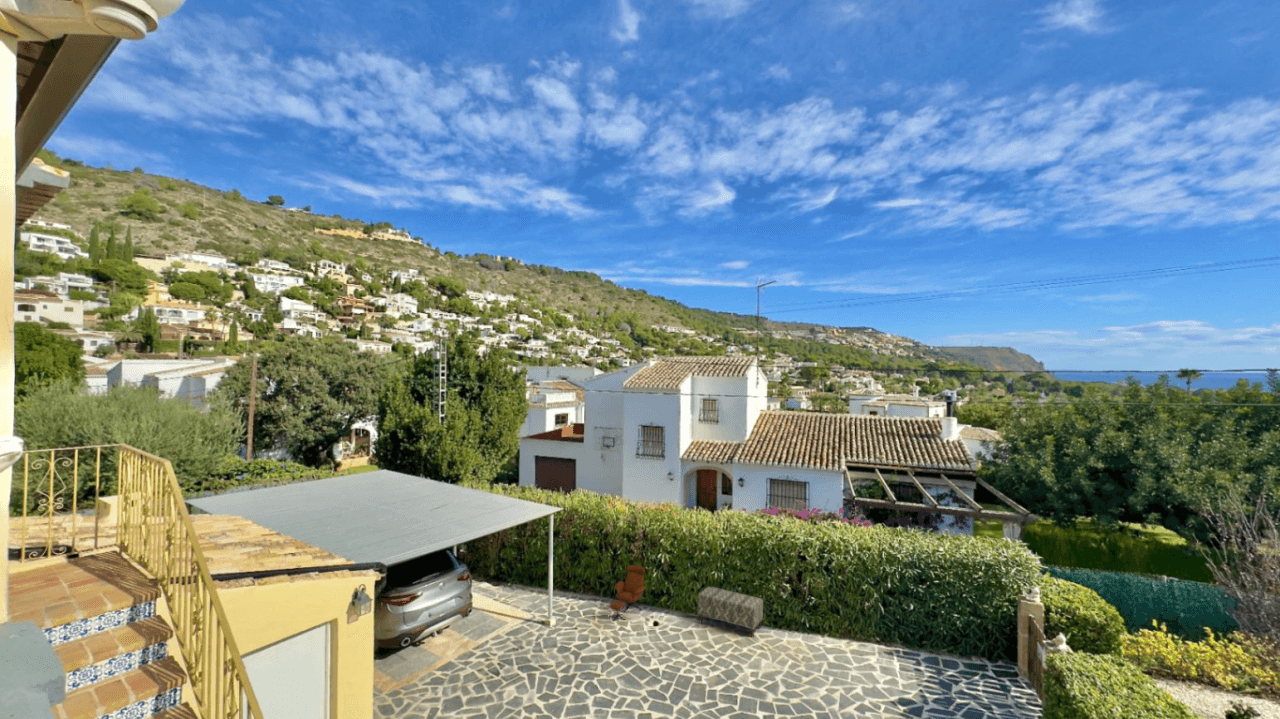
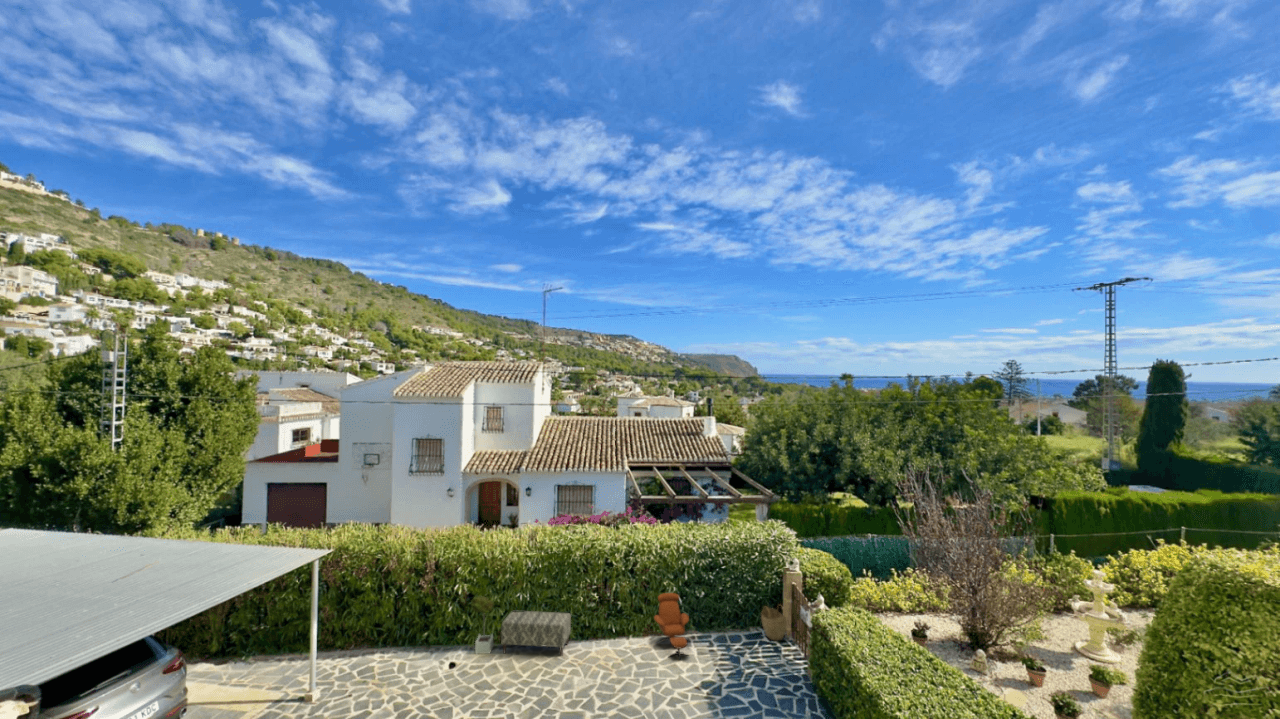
lounge chair: present [610,565,646,618] -> present [654,593,689,656]
potted tree: none [671,567,692,621] -> present [471,597,493,654]
woven basket: none [987,635,1022,679] -> present [761,605,787,641]

